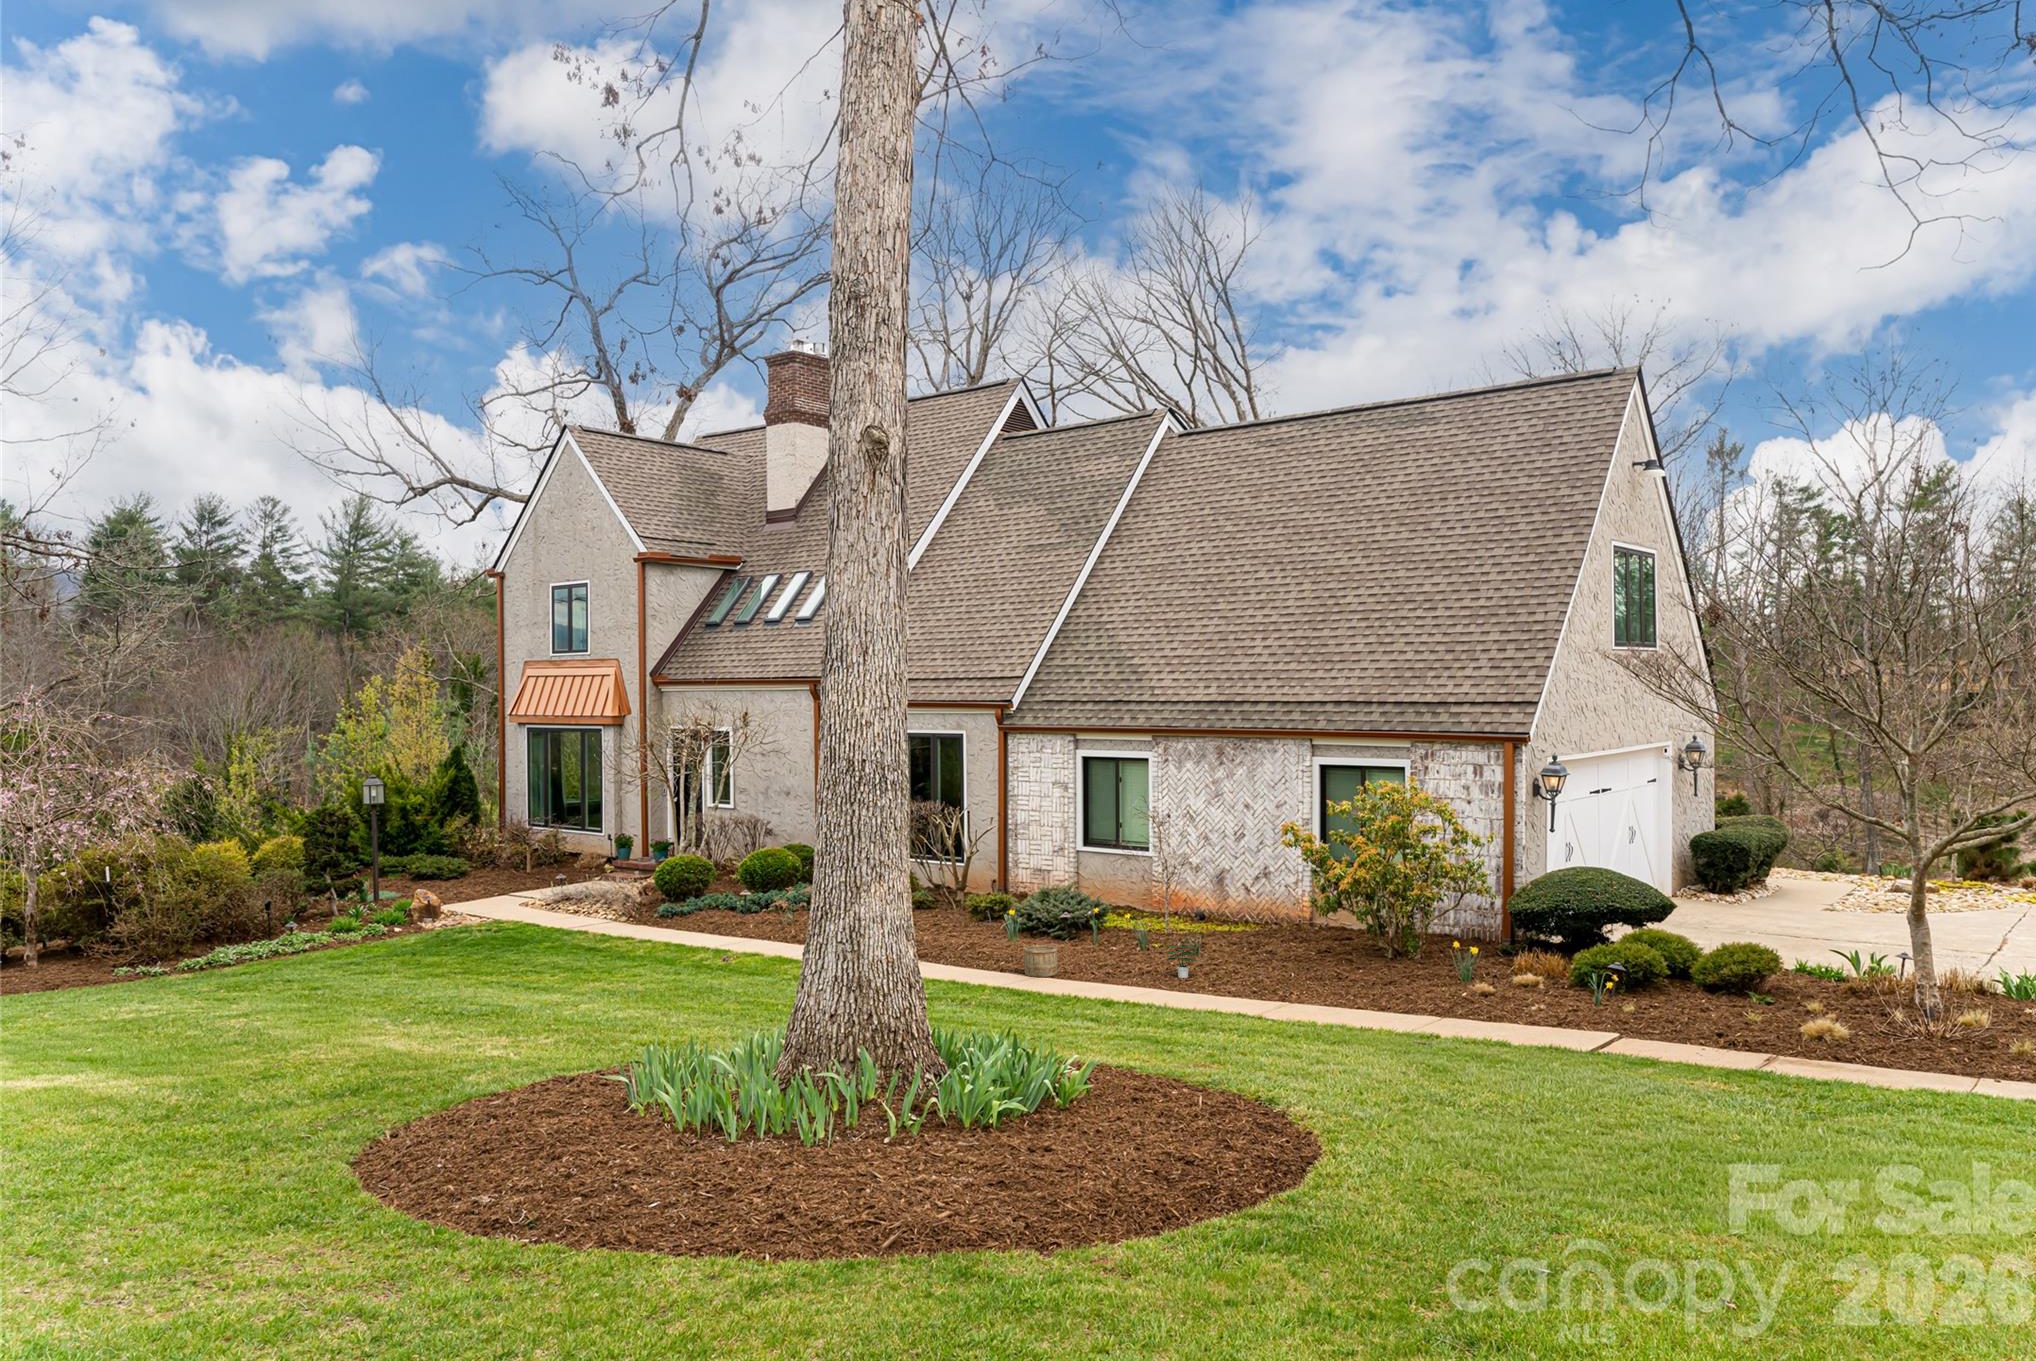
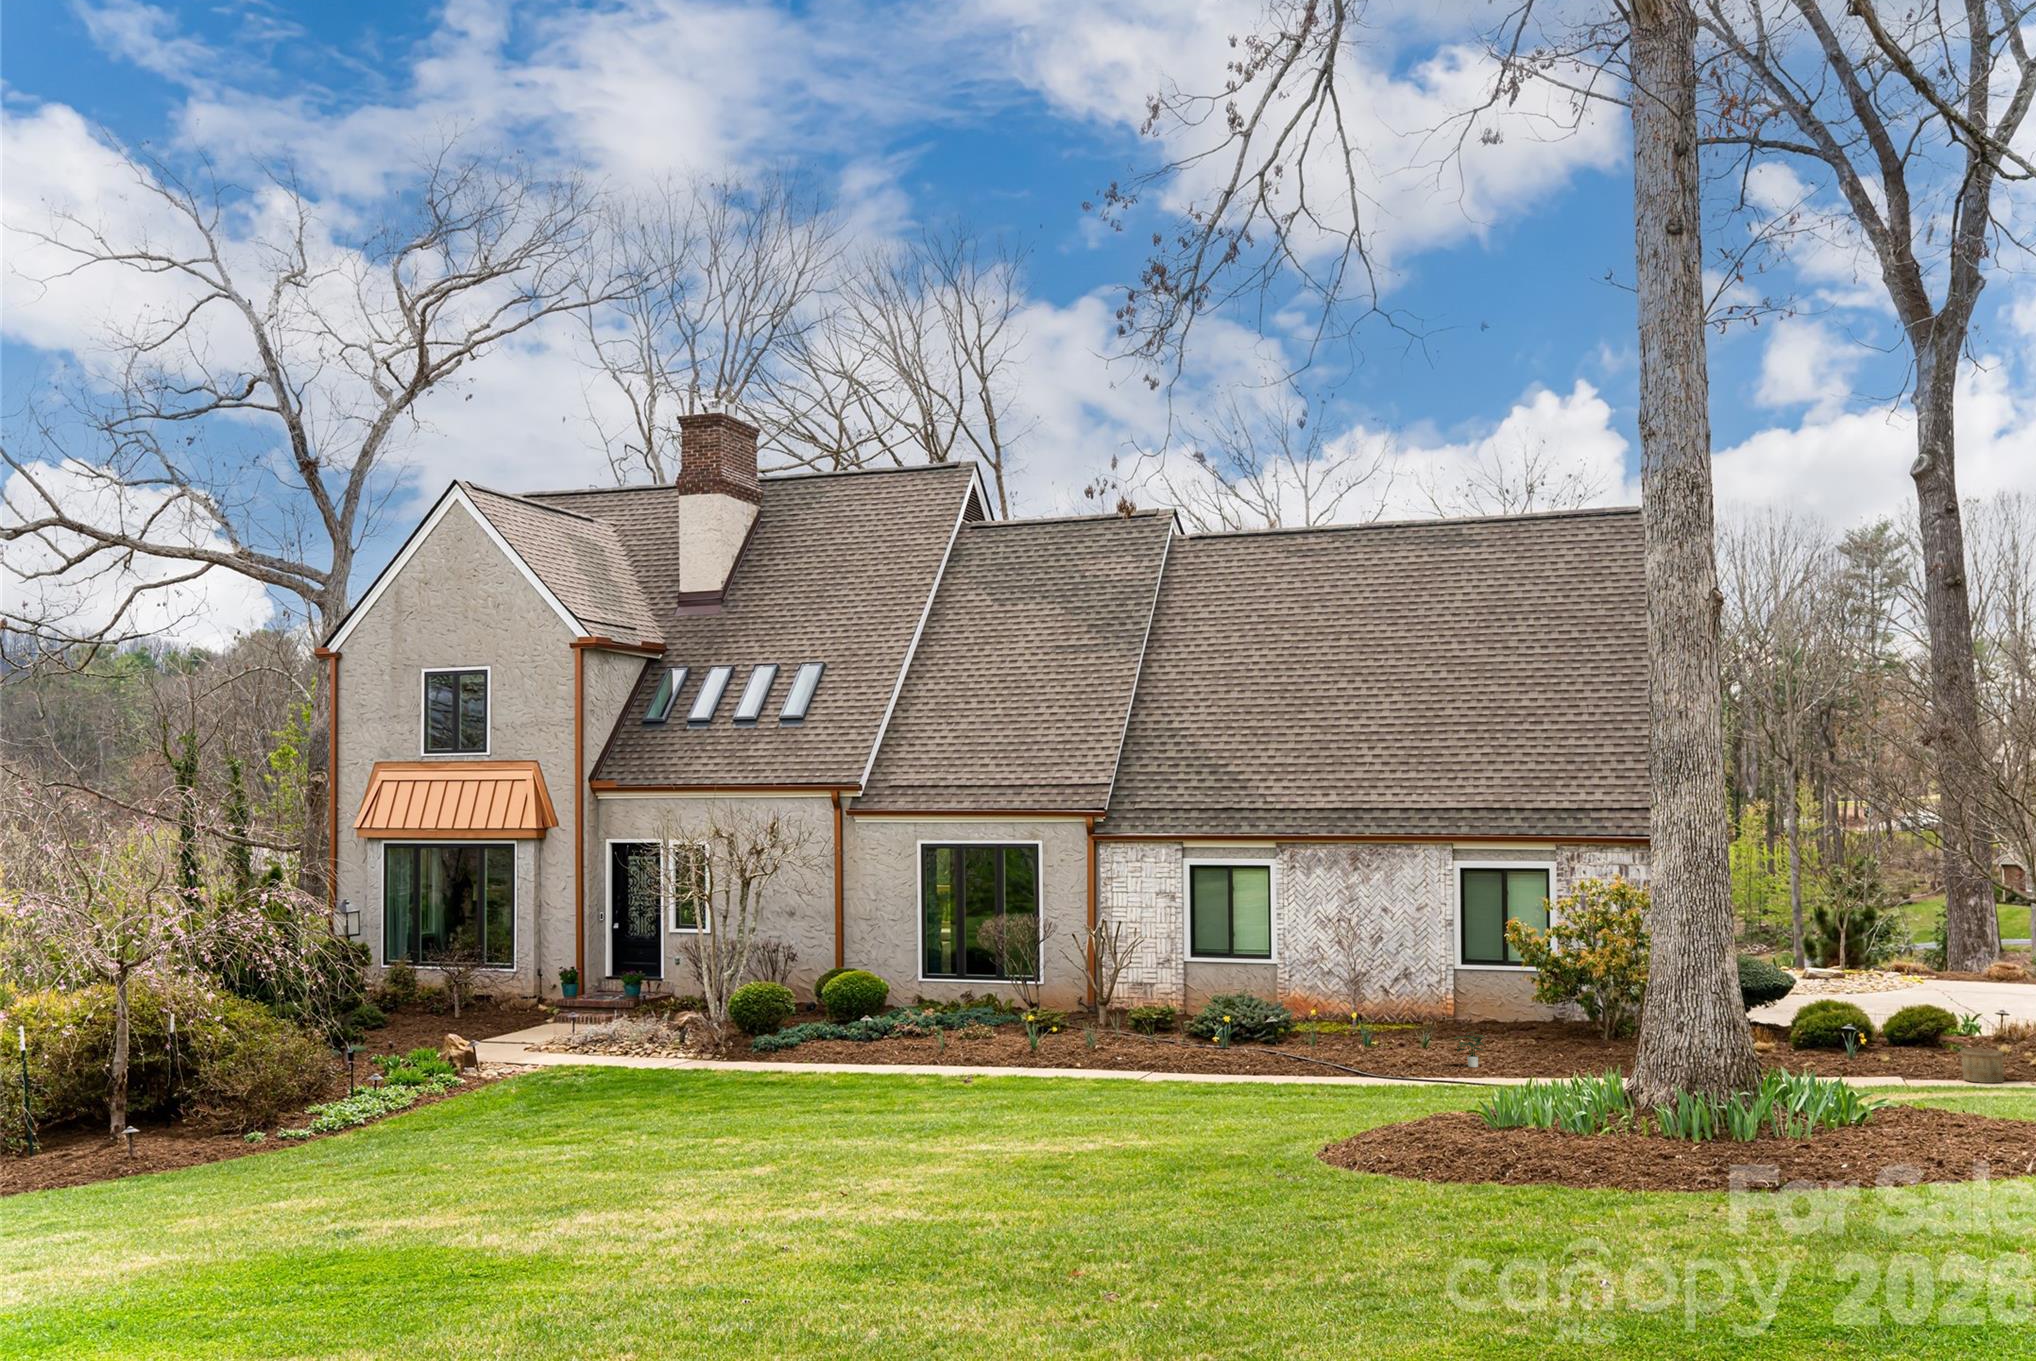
wooden bucket: present [1023,945,1058,977] -> present [1960,1048,2004,1083]

